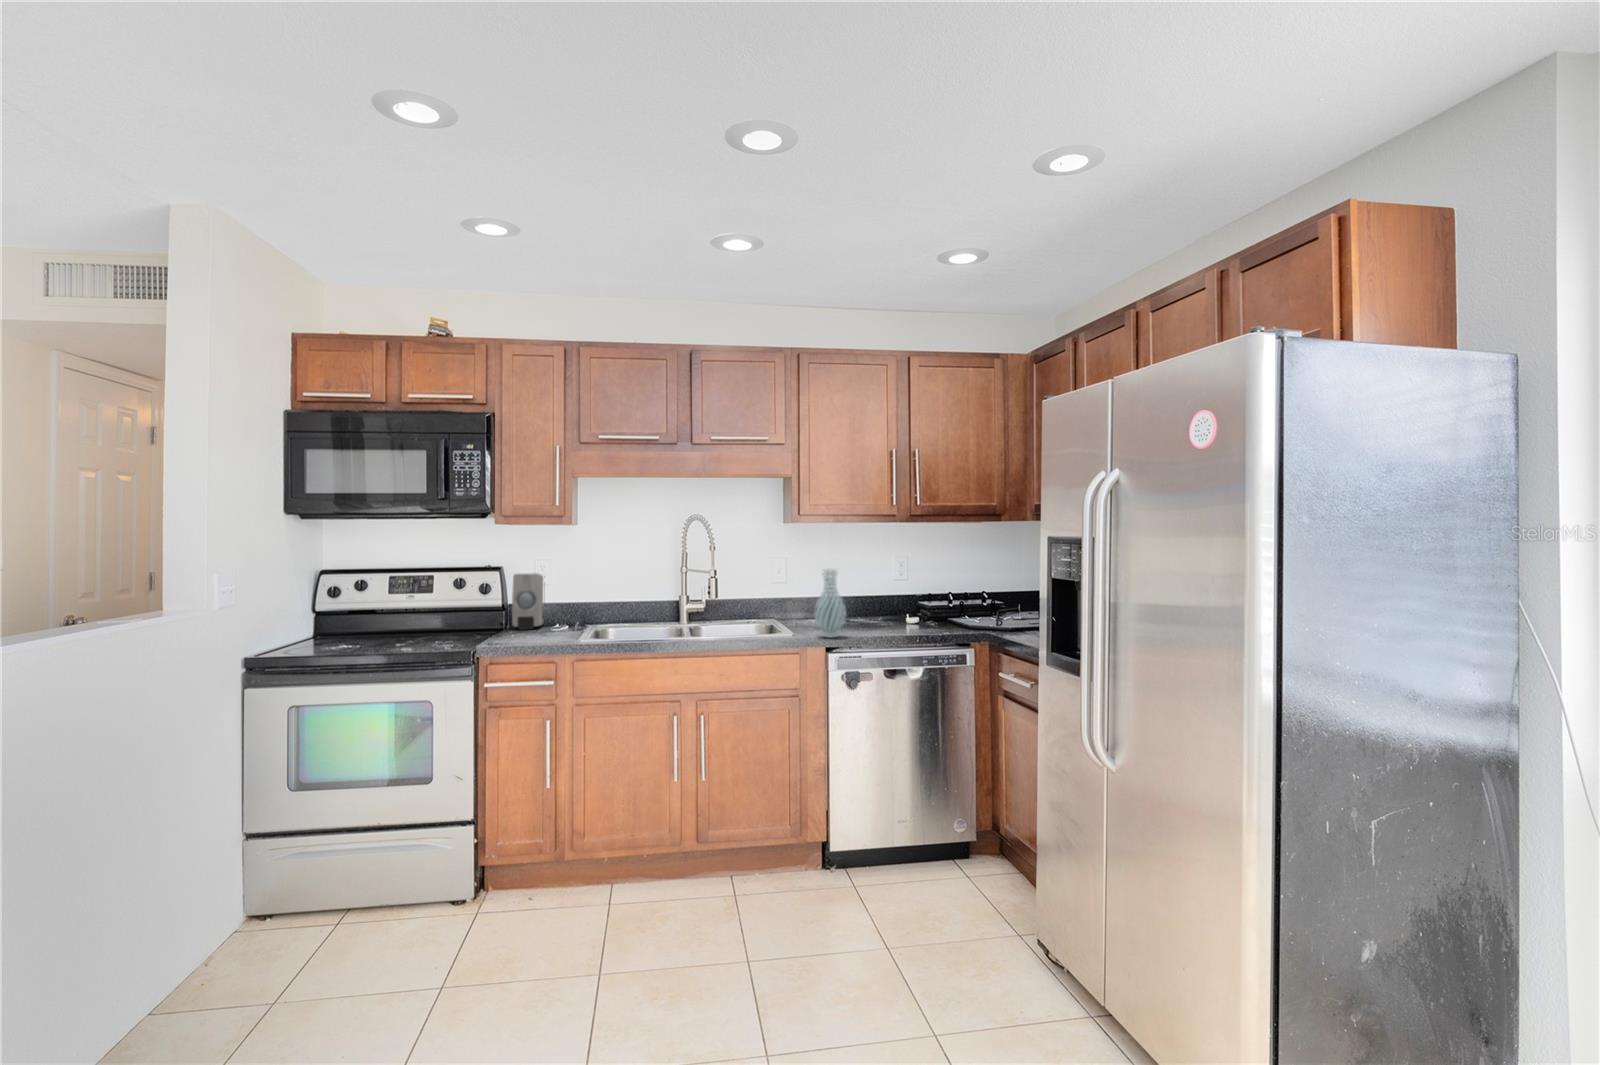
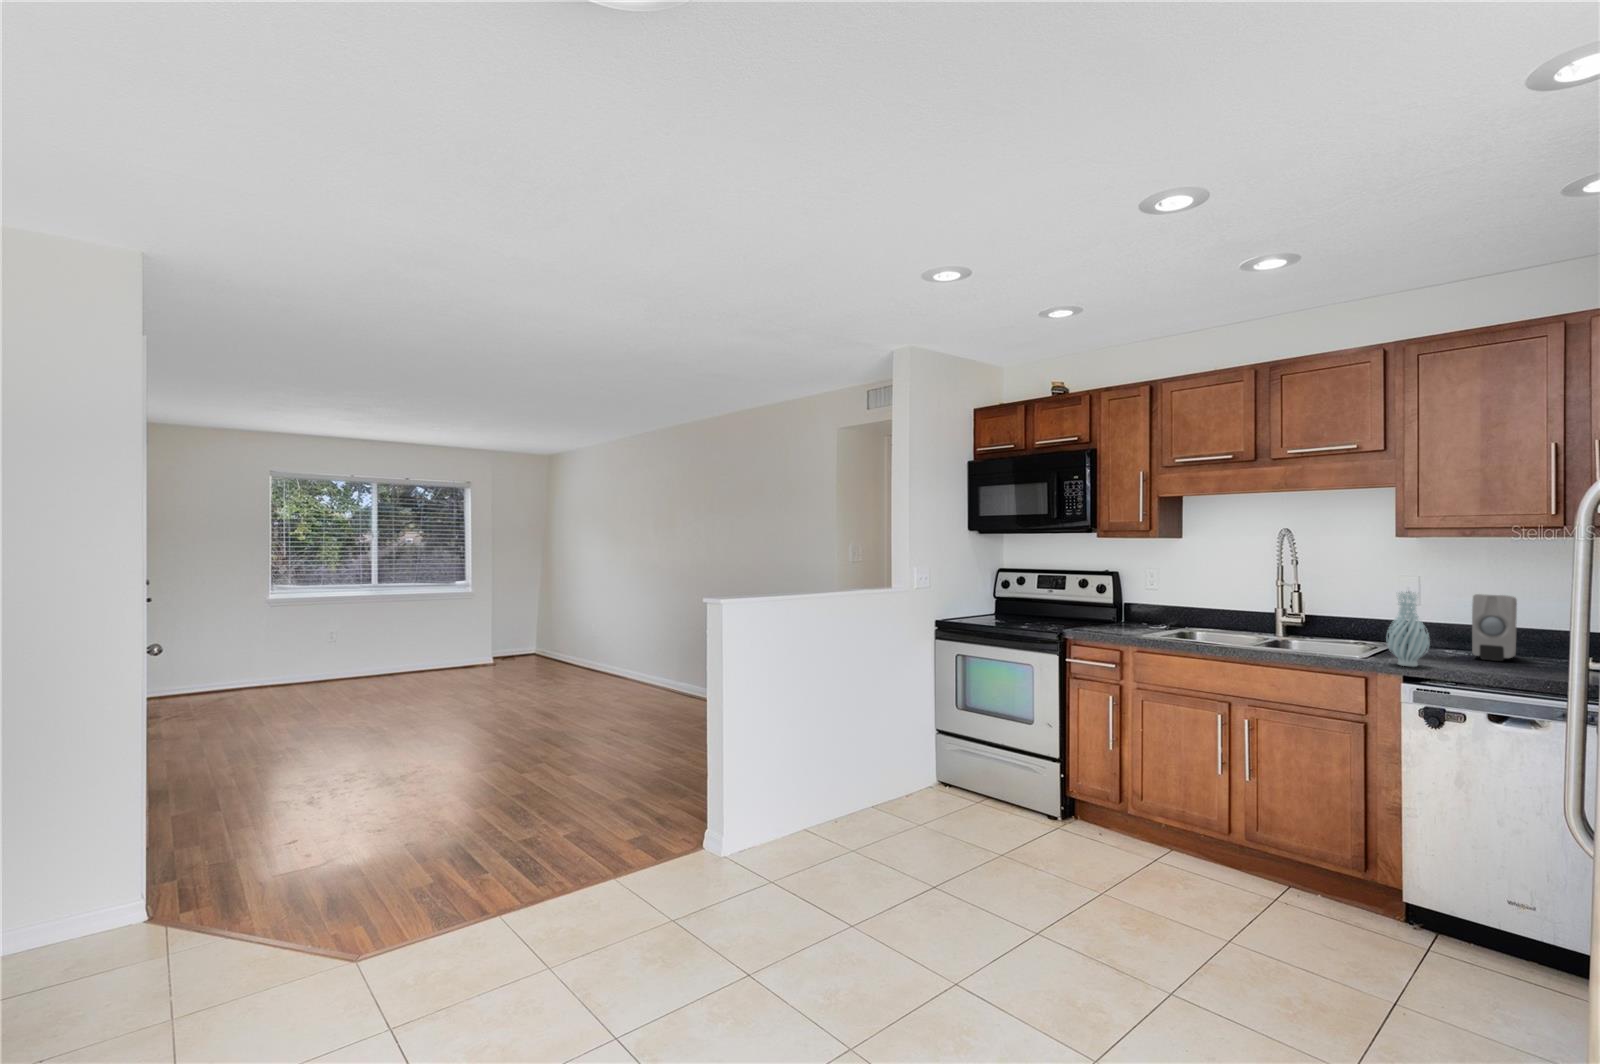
soap dispenser: present [512,573,545,629] -> present [1472,594,1517,661]

